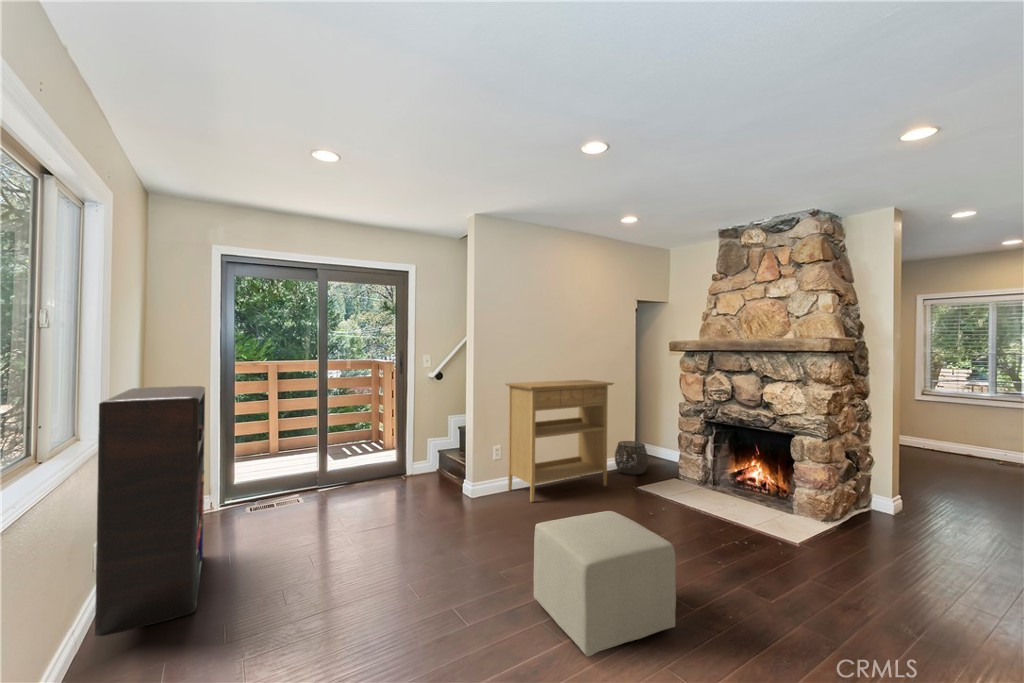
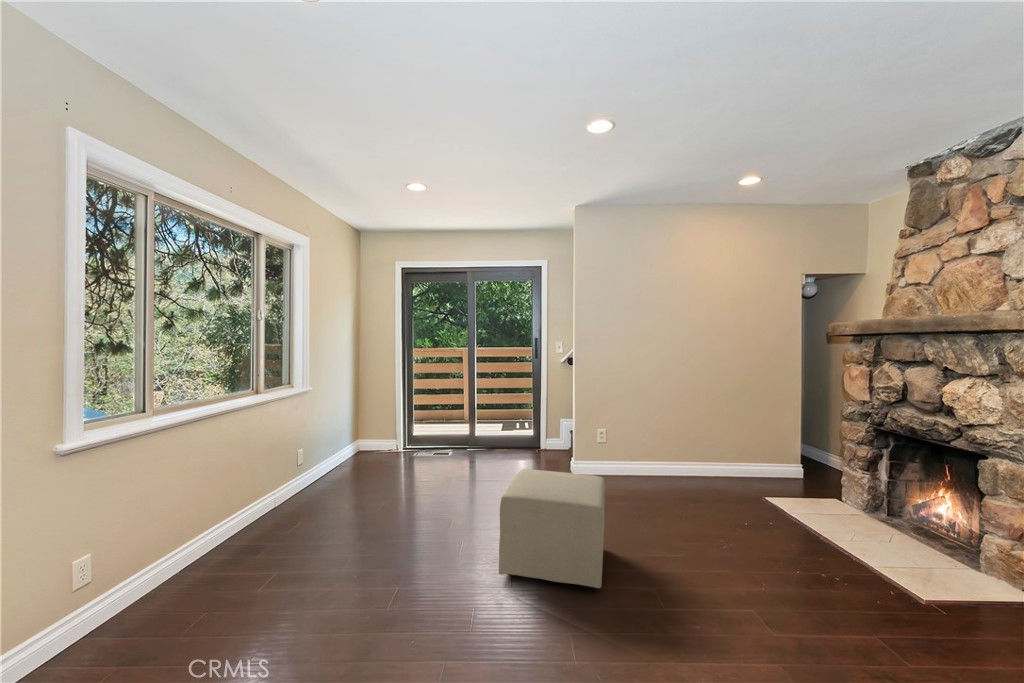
console table: present [506,380,614,502] -> none [616,364,740,485]
bookshelf: present [95,386,205,636] -> none [305,348,384,480]
woven basket: present [615,441,648,475] -> none [762,443,808,484]

